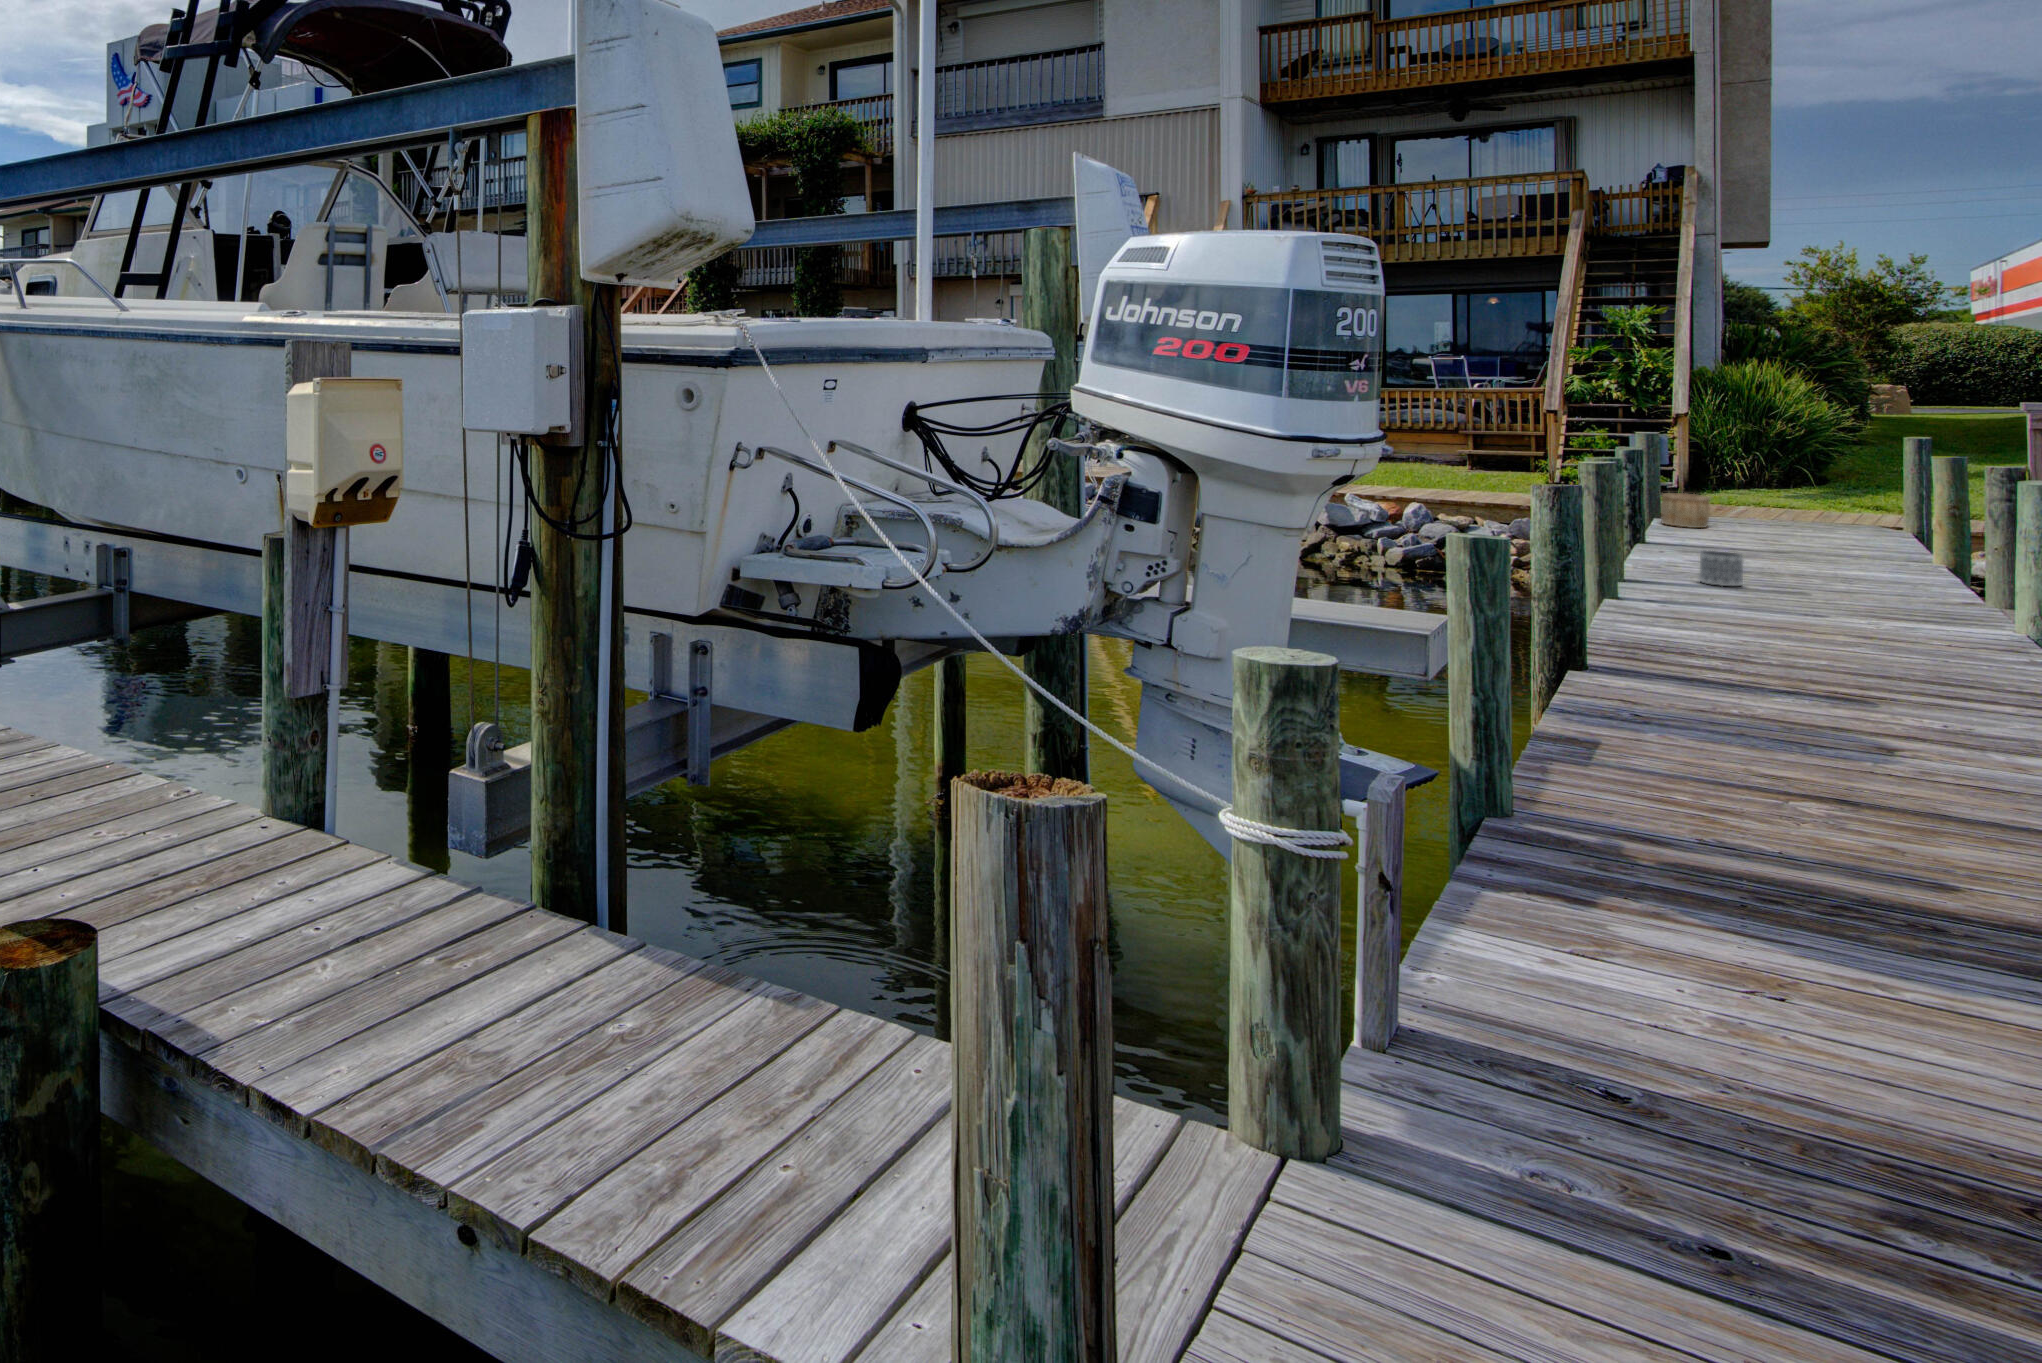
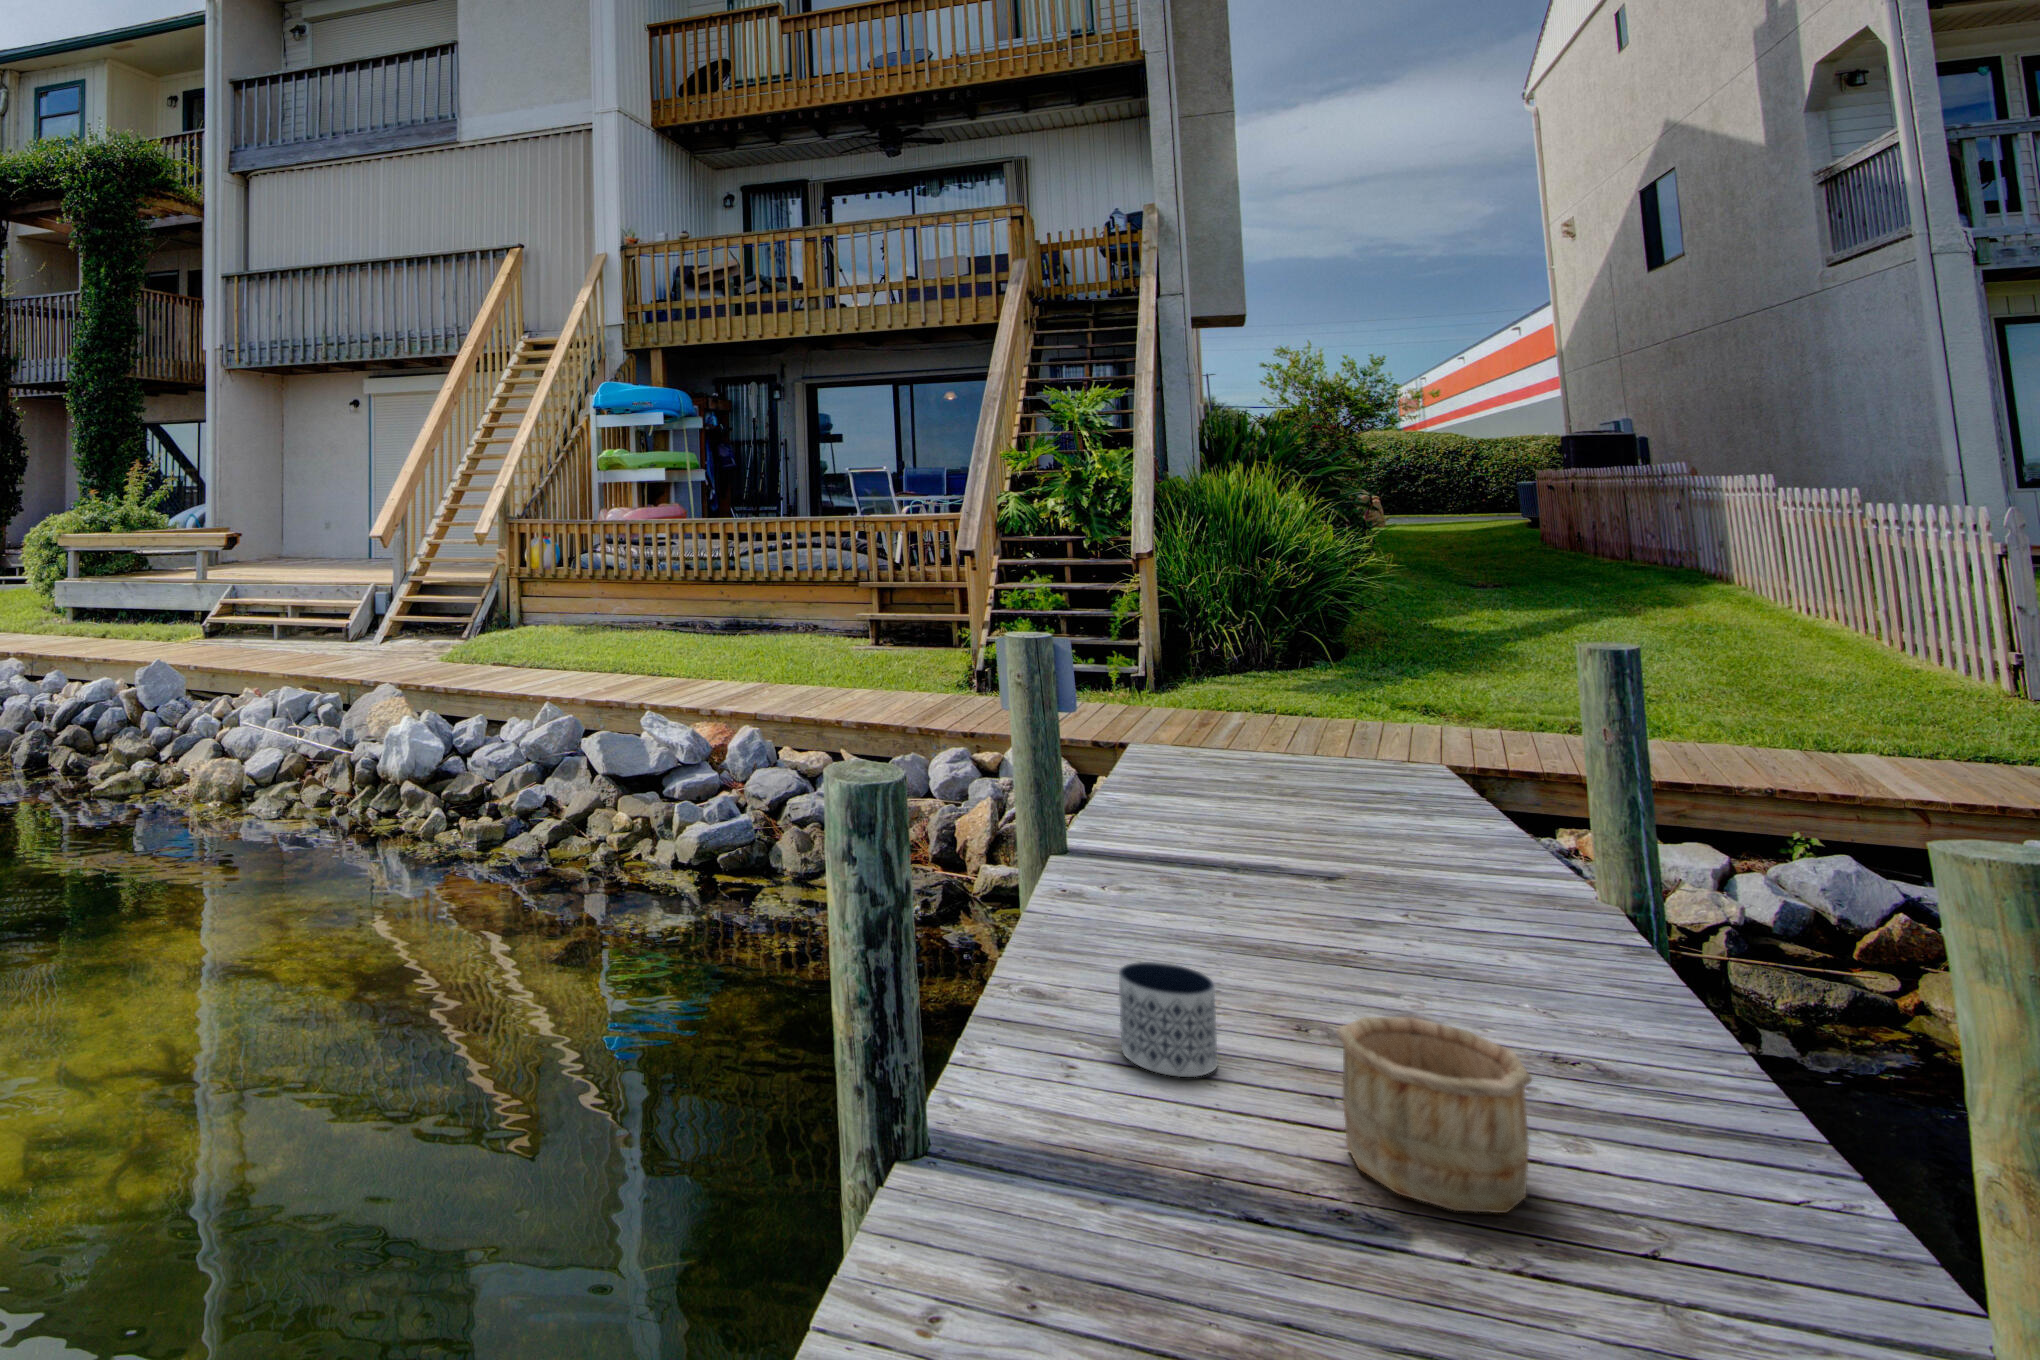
wooden bucket: present [1661,493,1710,528] -> present [1338,1017,1532,1213]

